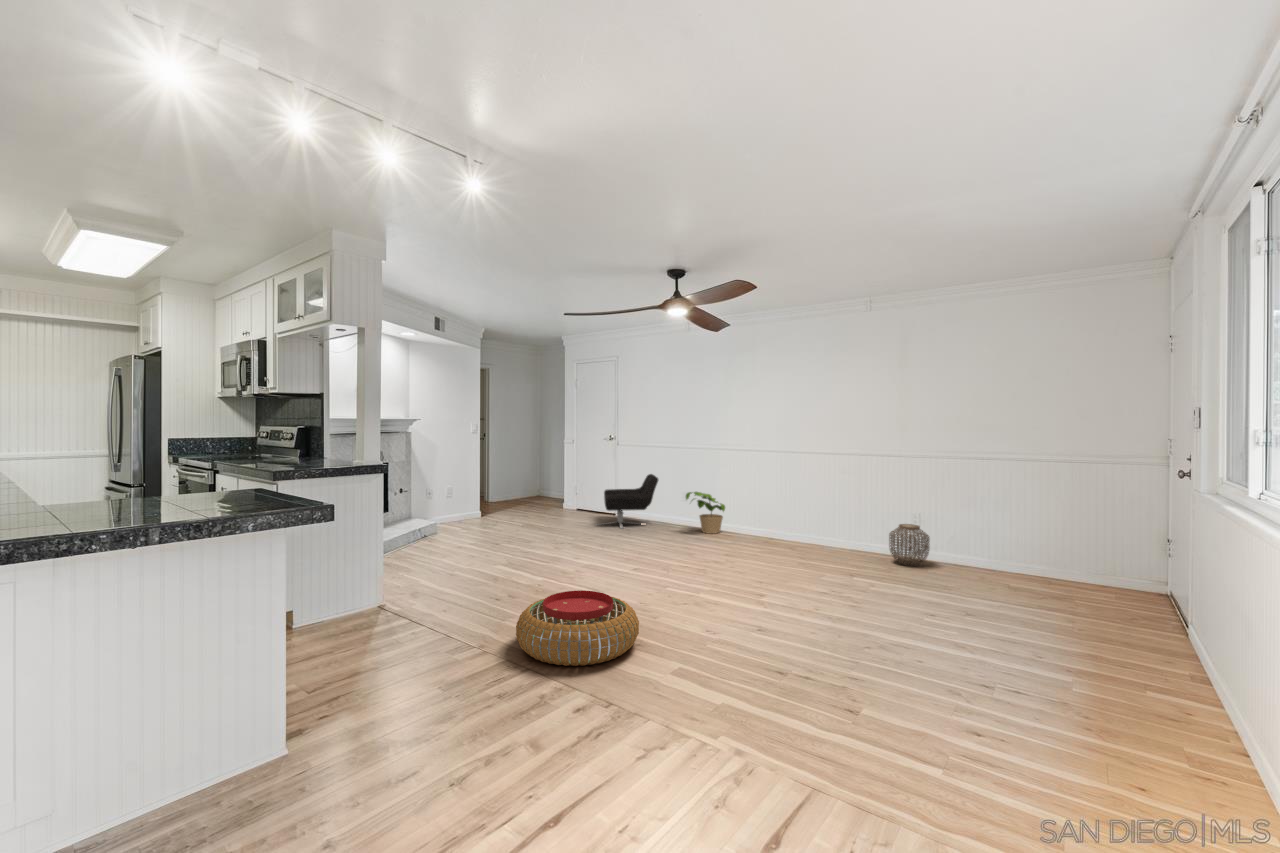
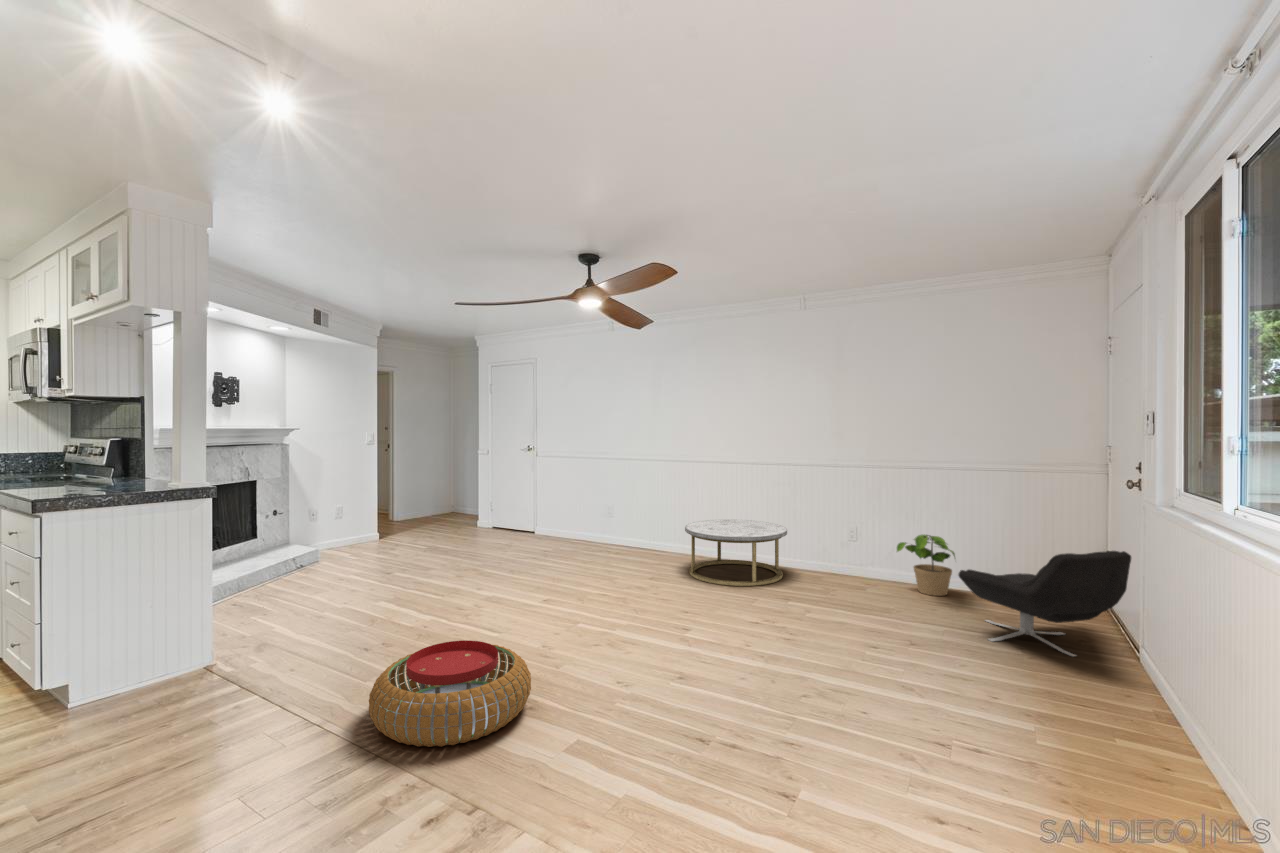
lounge chair: present [604,474,658,529] -> present [959,551,1131,656]
potted plant: present [686,492,725,534] -> present [897,534,955,596]
coffee table: none [758,506,853,565] -> present [685,519,787,586]
woven basket: present [889,524,930,566] -> none [825,538,867,584]

